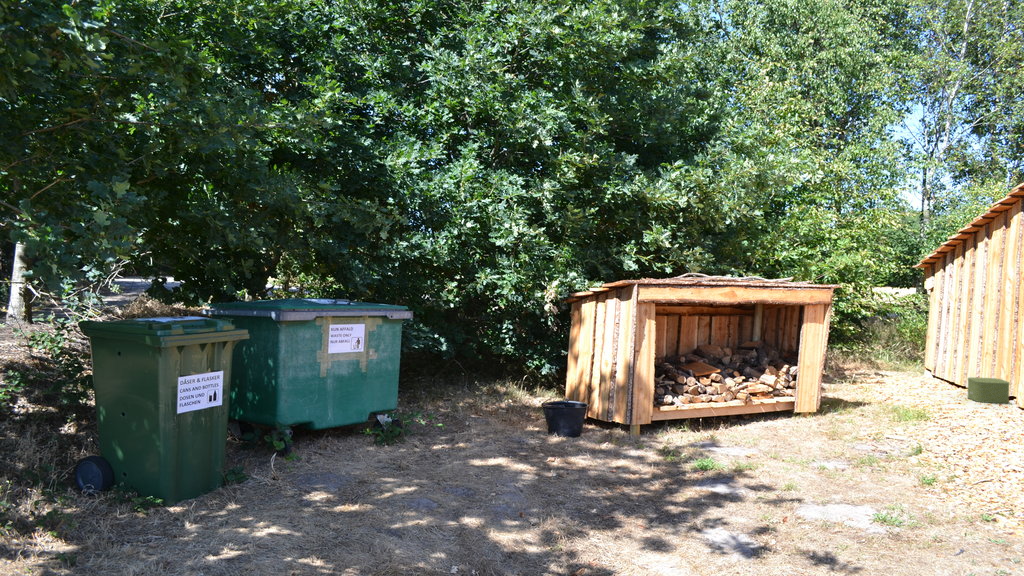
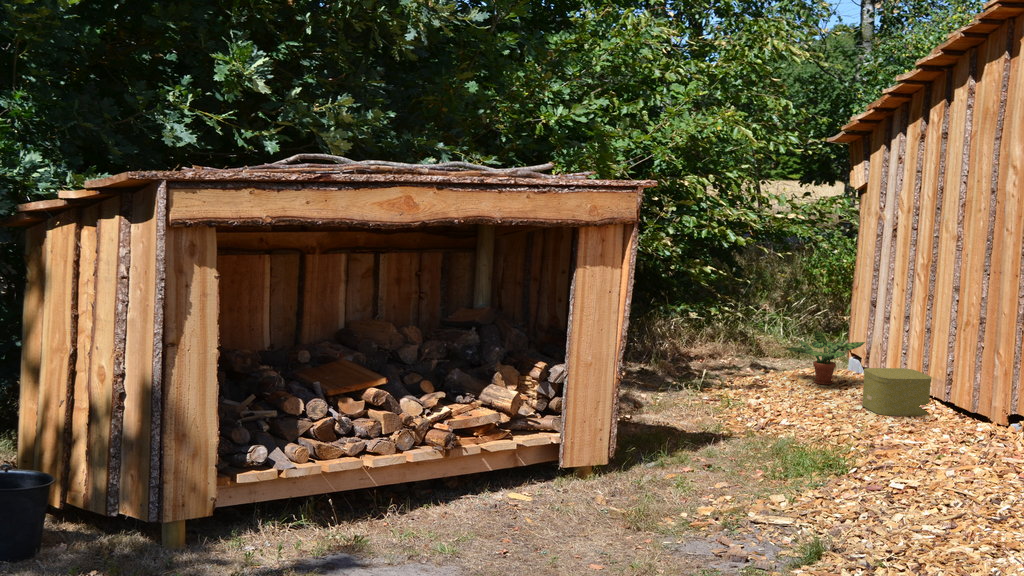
potted plant: none [922,357,971,388] -> present [787,330,865,385]

